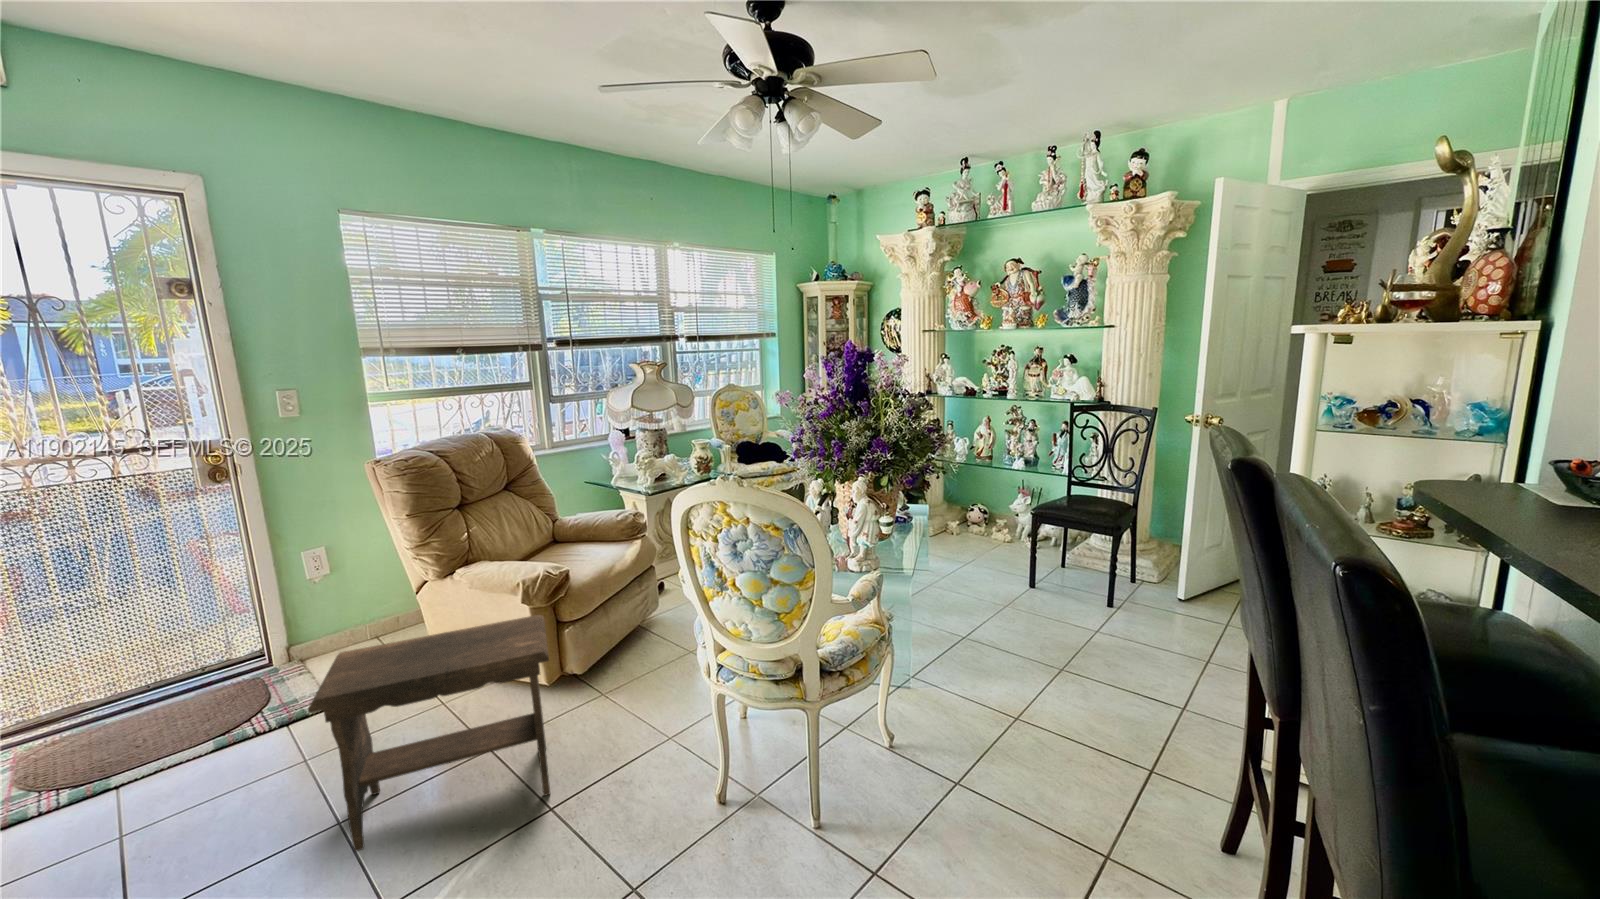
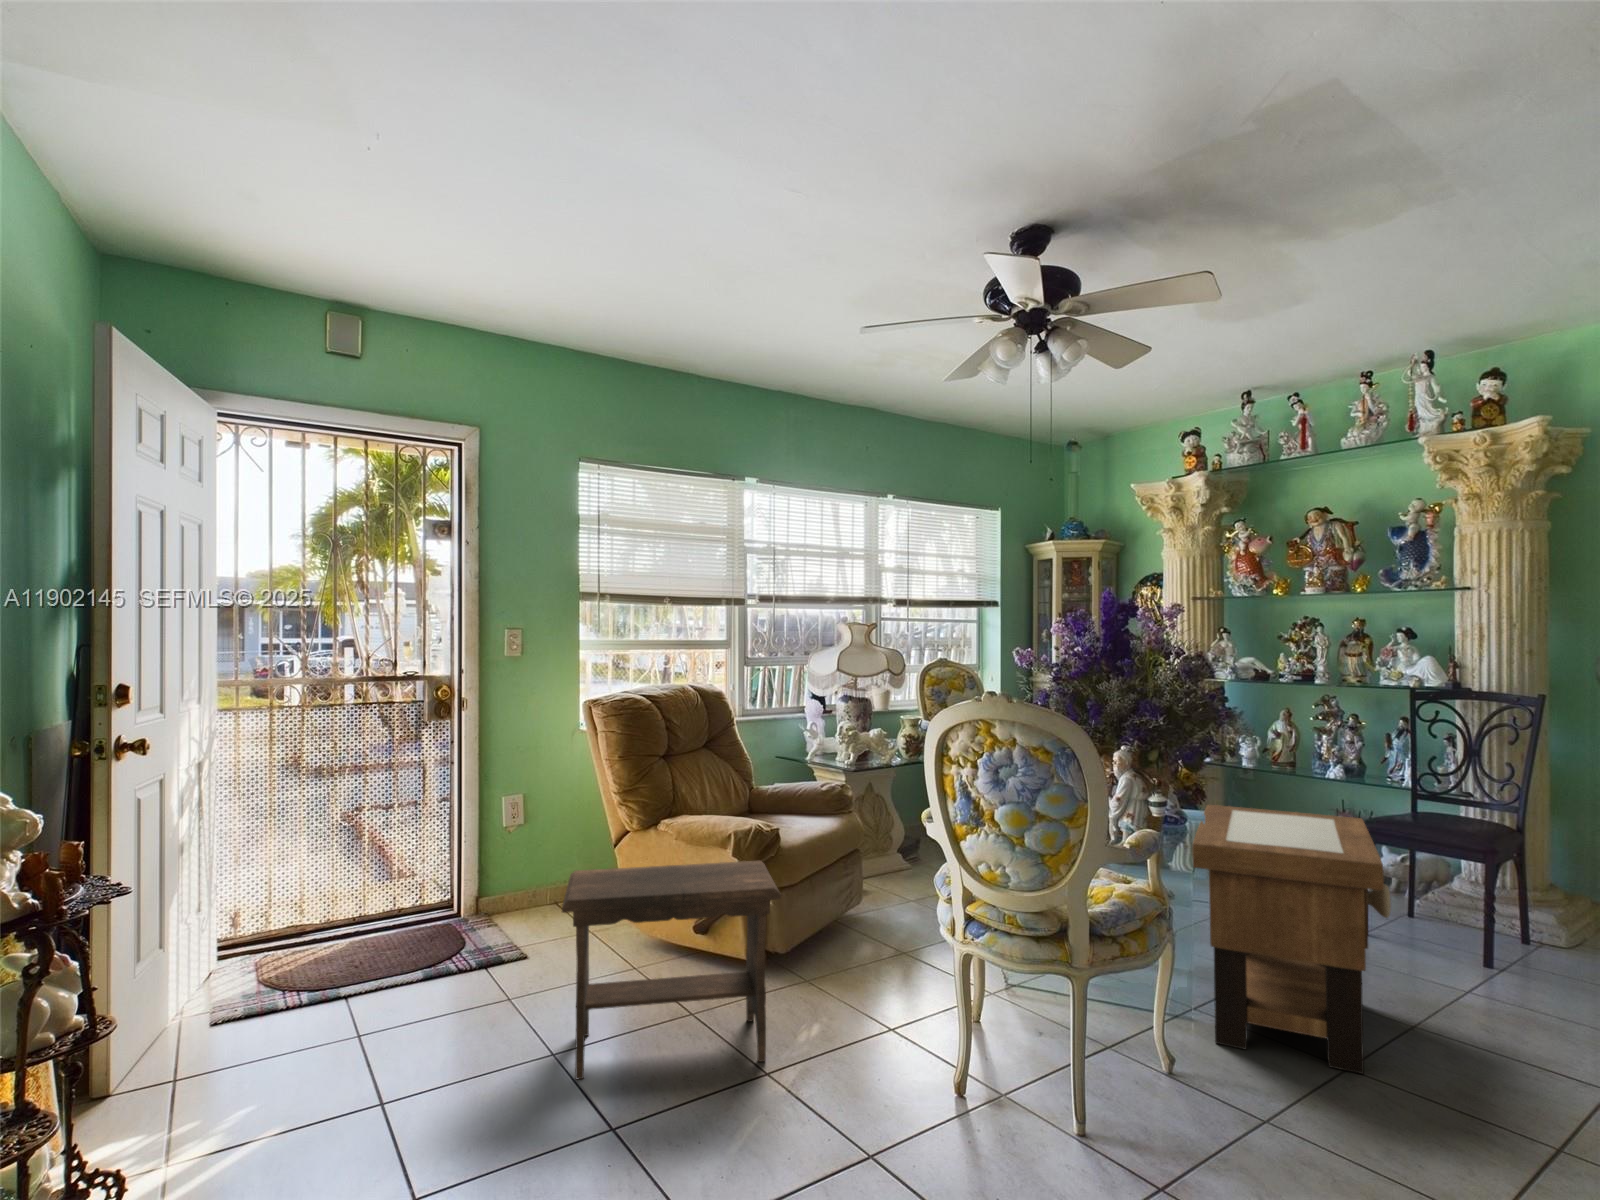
side table: none [911,515,1052,722] -> present [1192,805,1391,1074]

